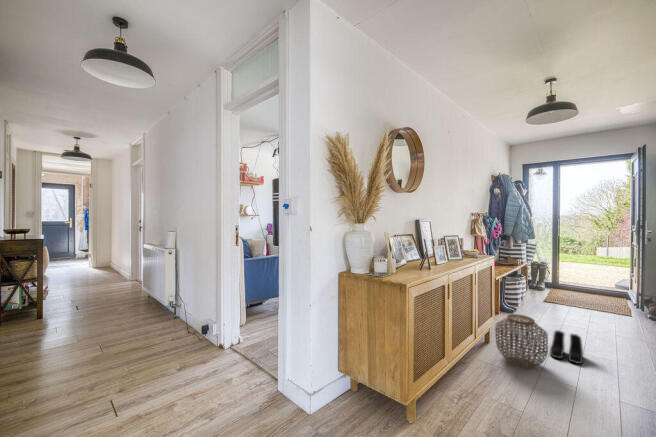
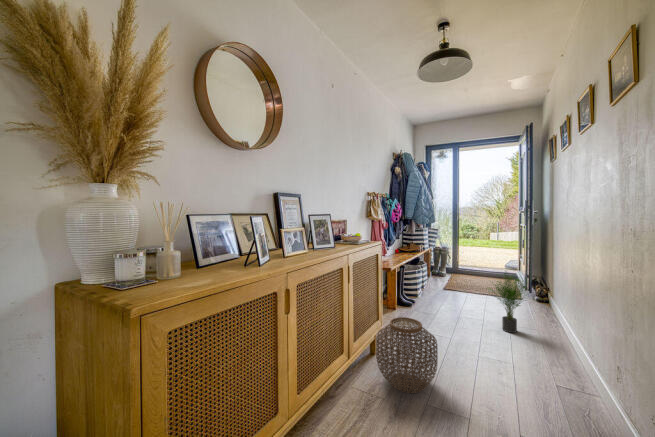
potted plant: none [586,285,640,342] -> present [490,274,525,333]
boots: present [550,330,583,364] -> none [442,330,478,374]

